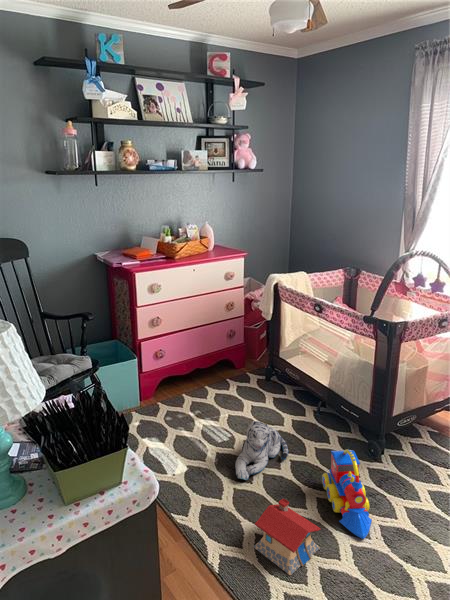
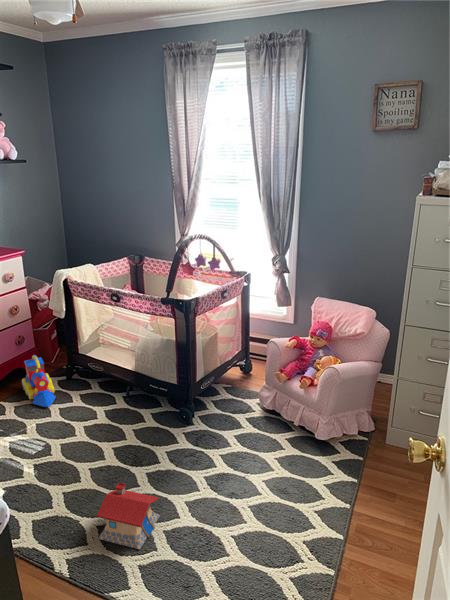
plush toy: present [235,421,289,480] -> none [58,419,109,482]
toy train: present [322,450,372,539] -> present [22,355,56,407]

